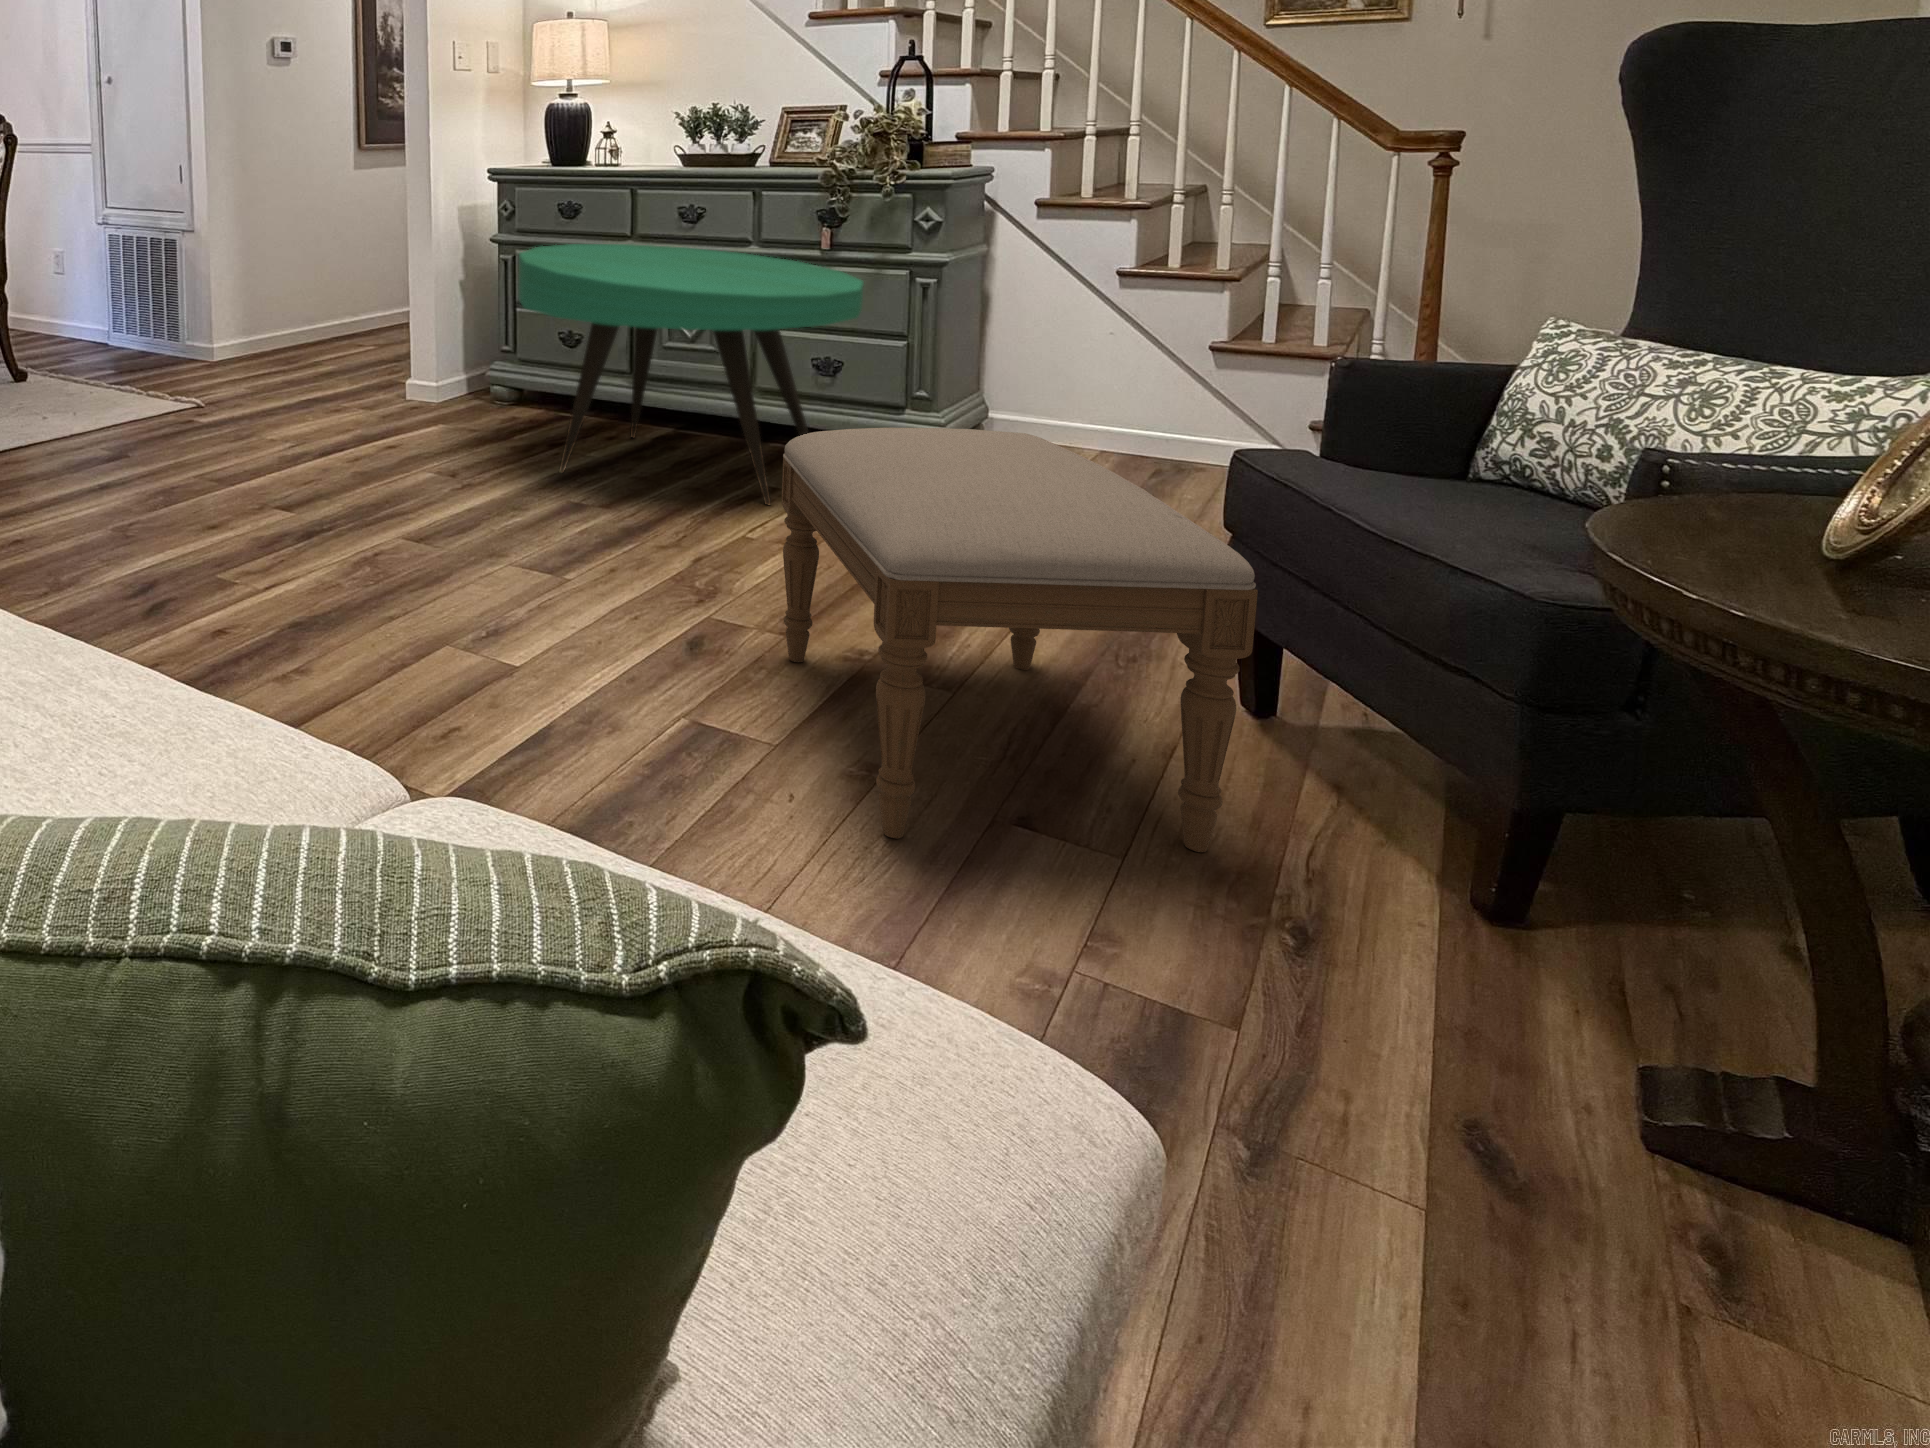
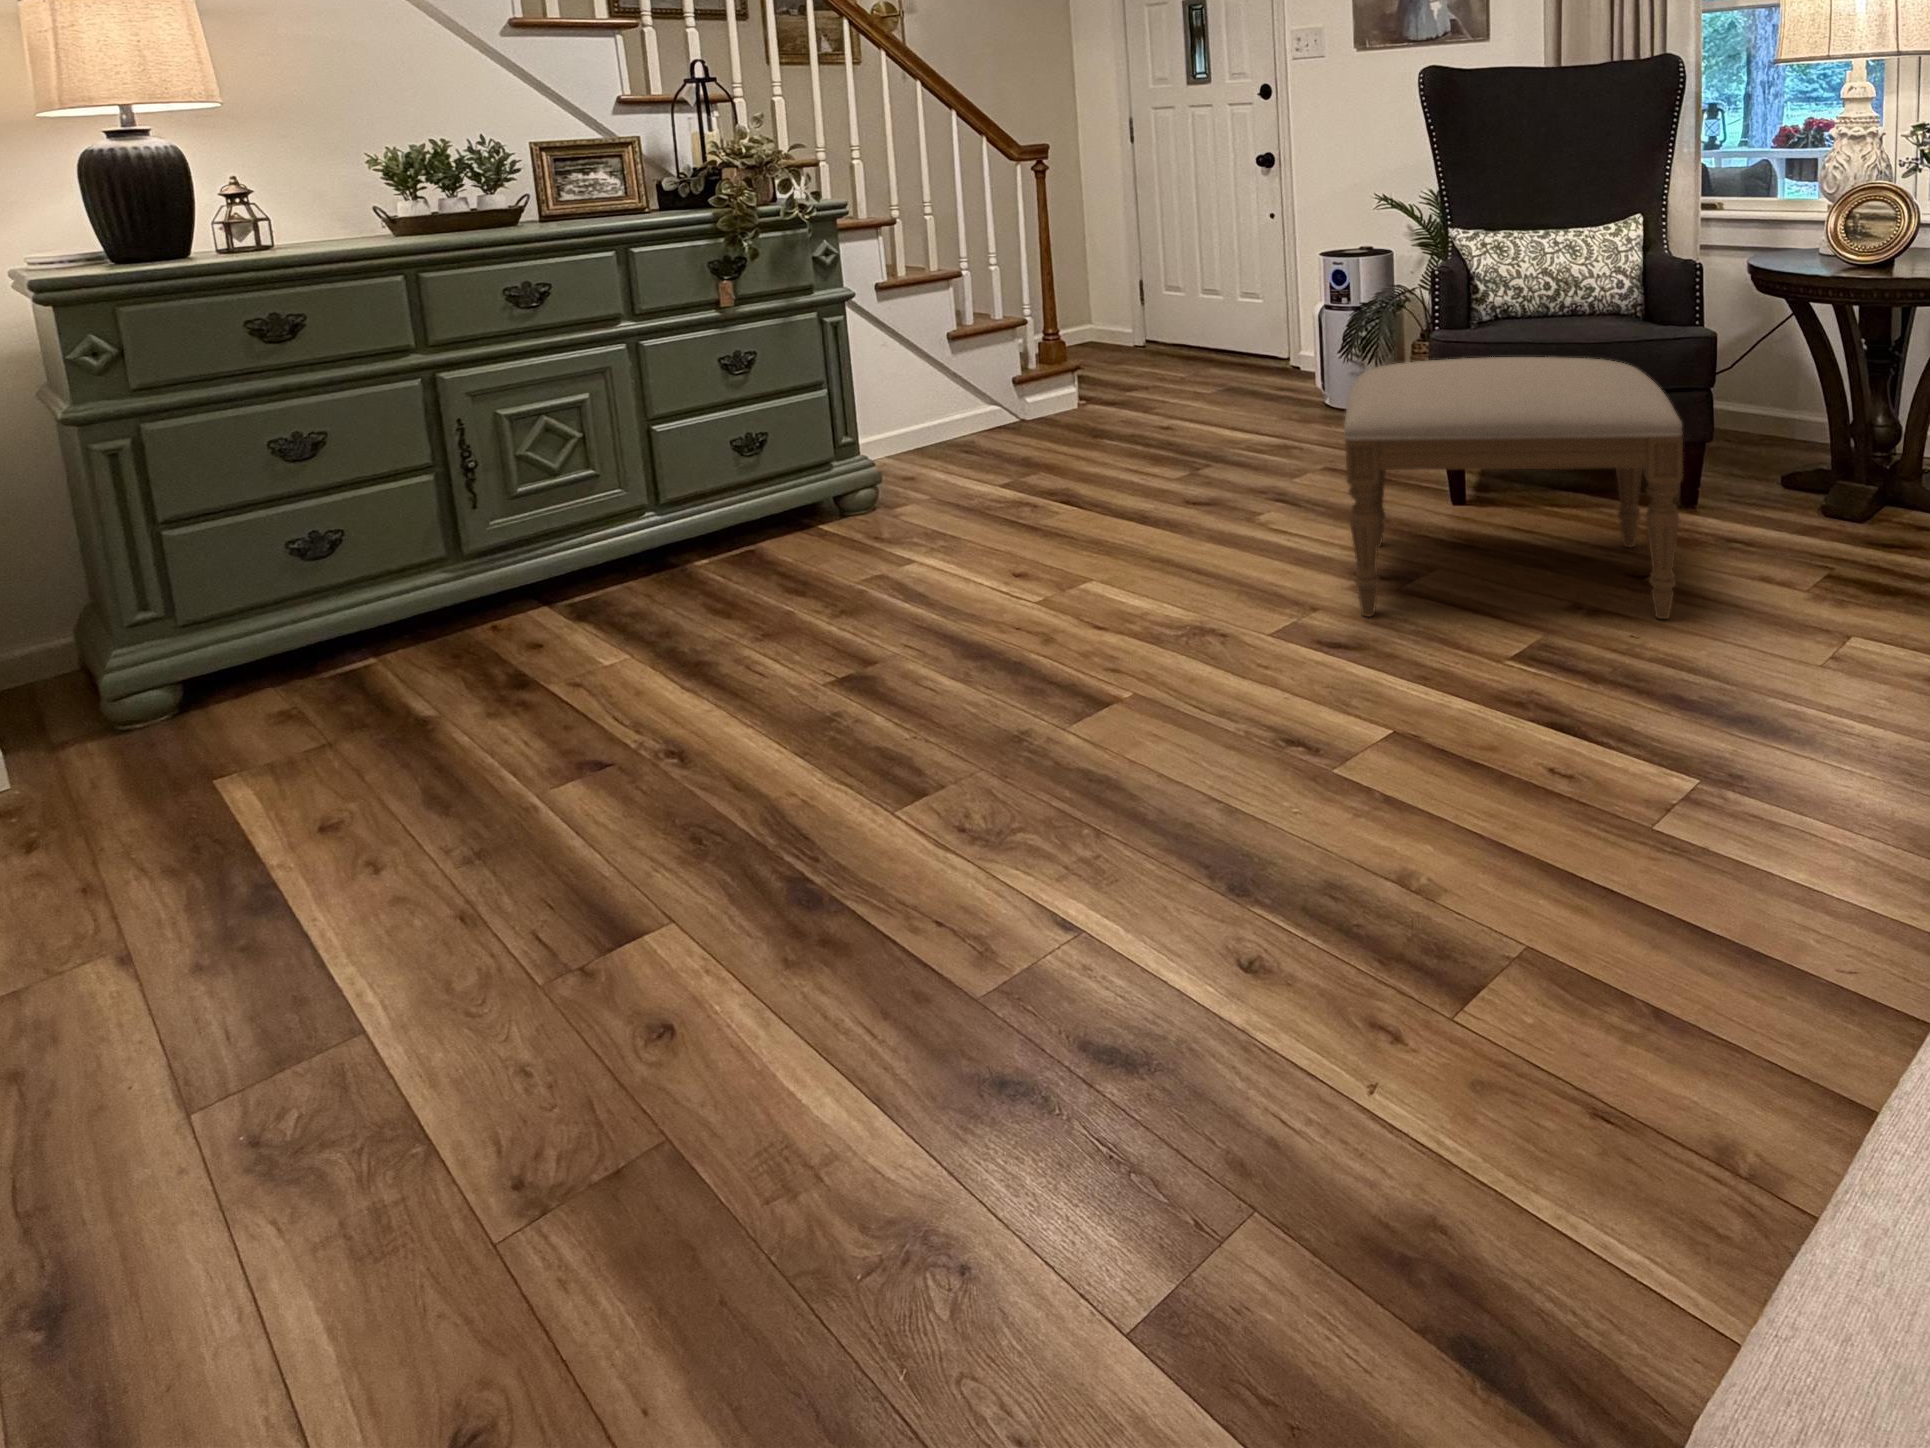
coffee table: present [519,244,864,505] -> none [467,323,969,689]

